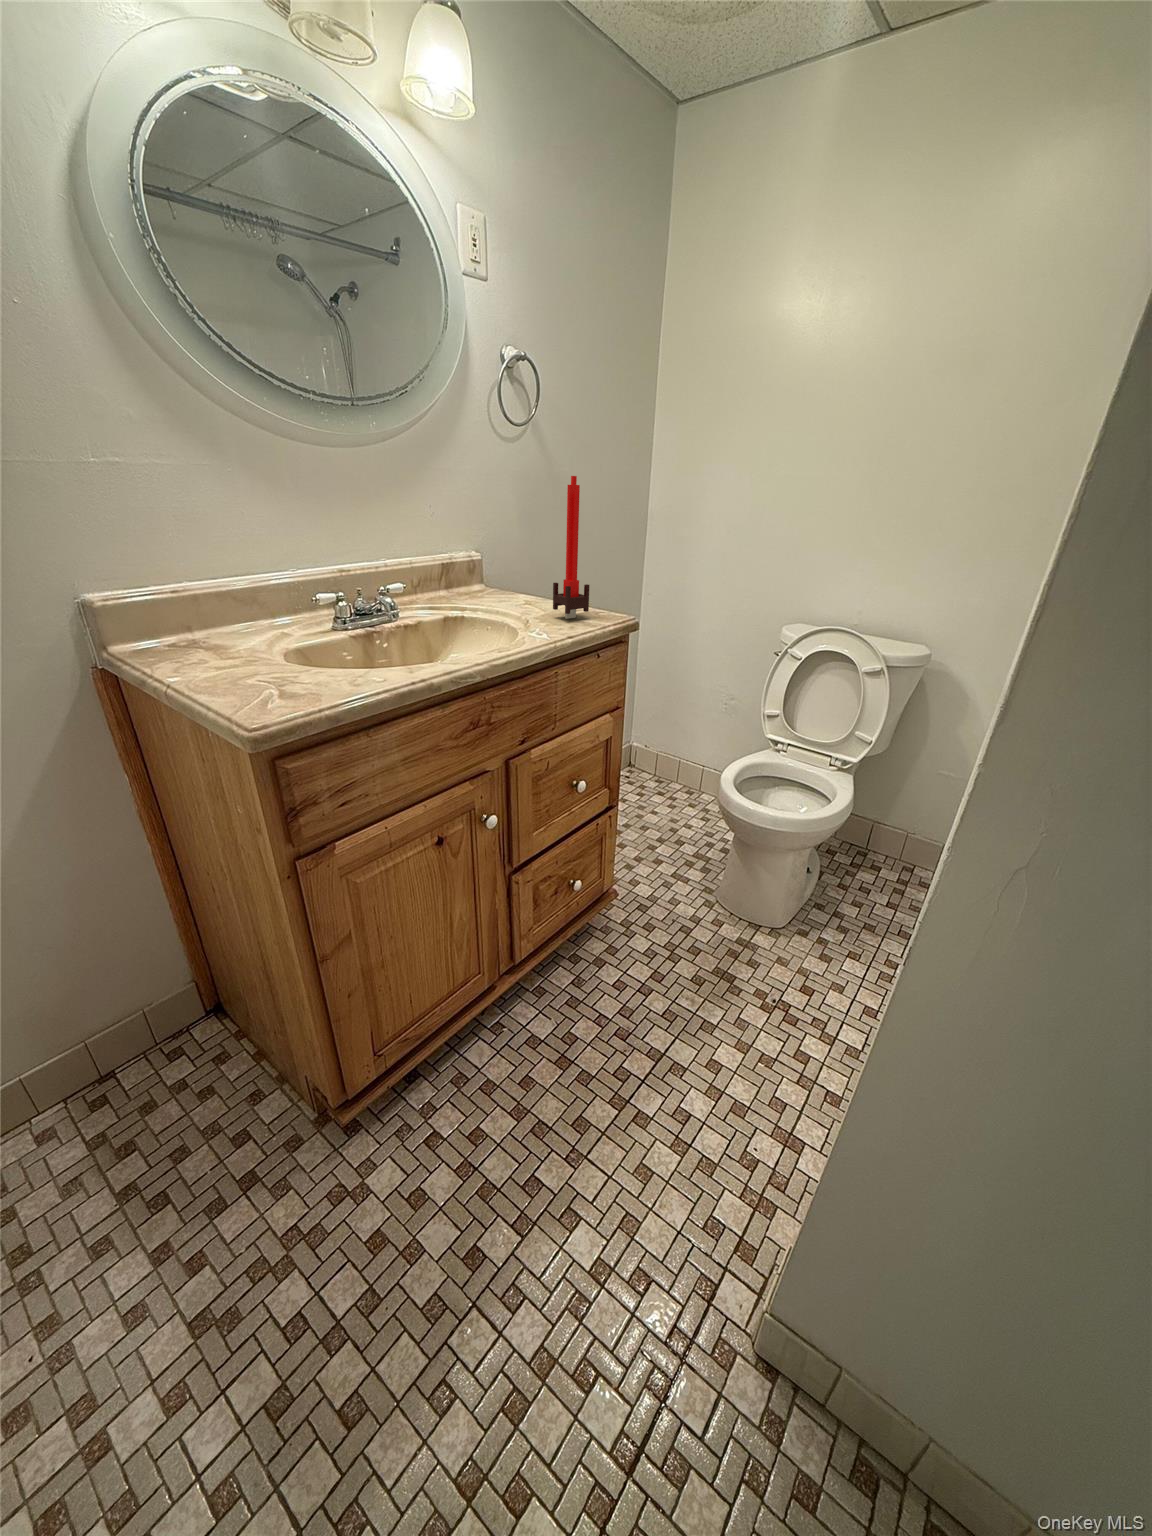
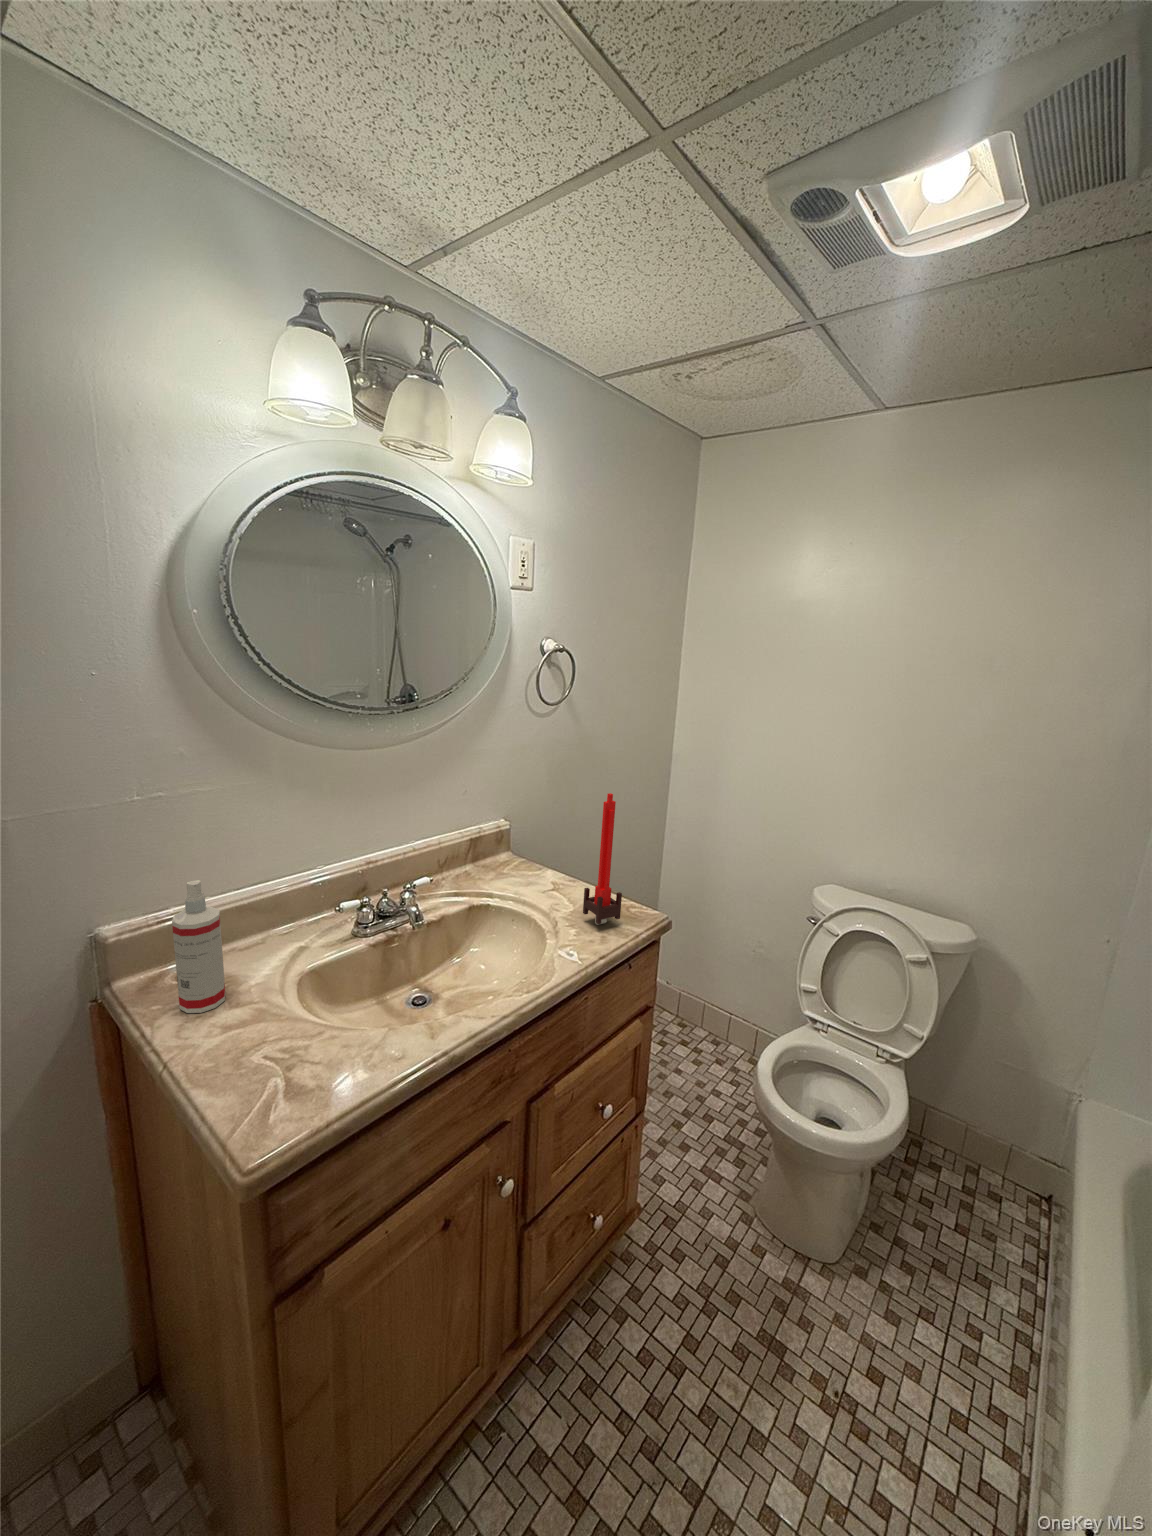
spray bottle: none [149,529,216,662] -> present [172,880,225,1013]

